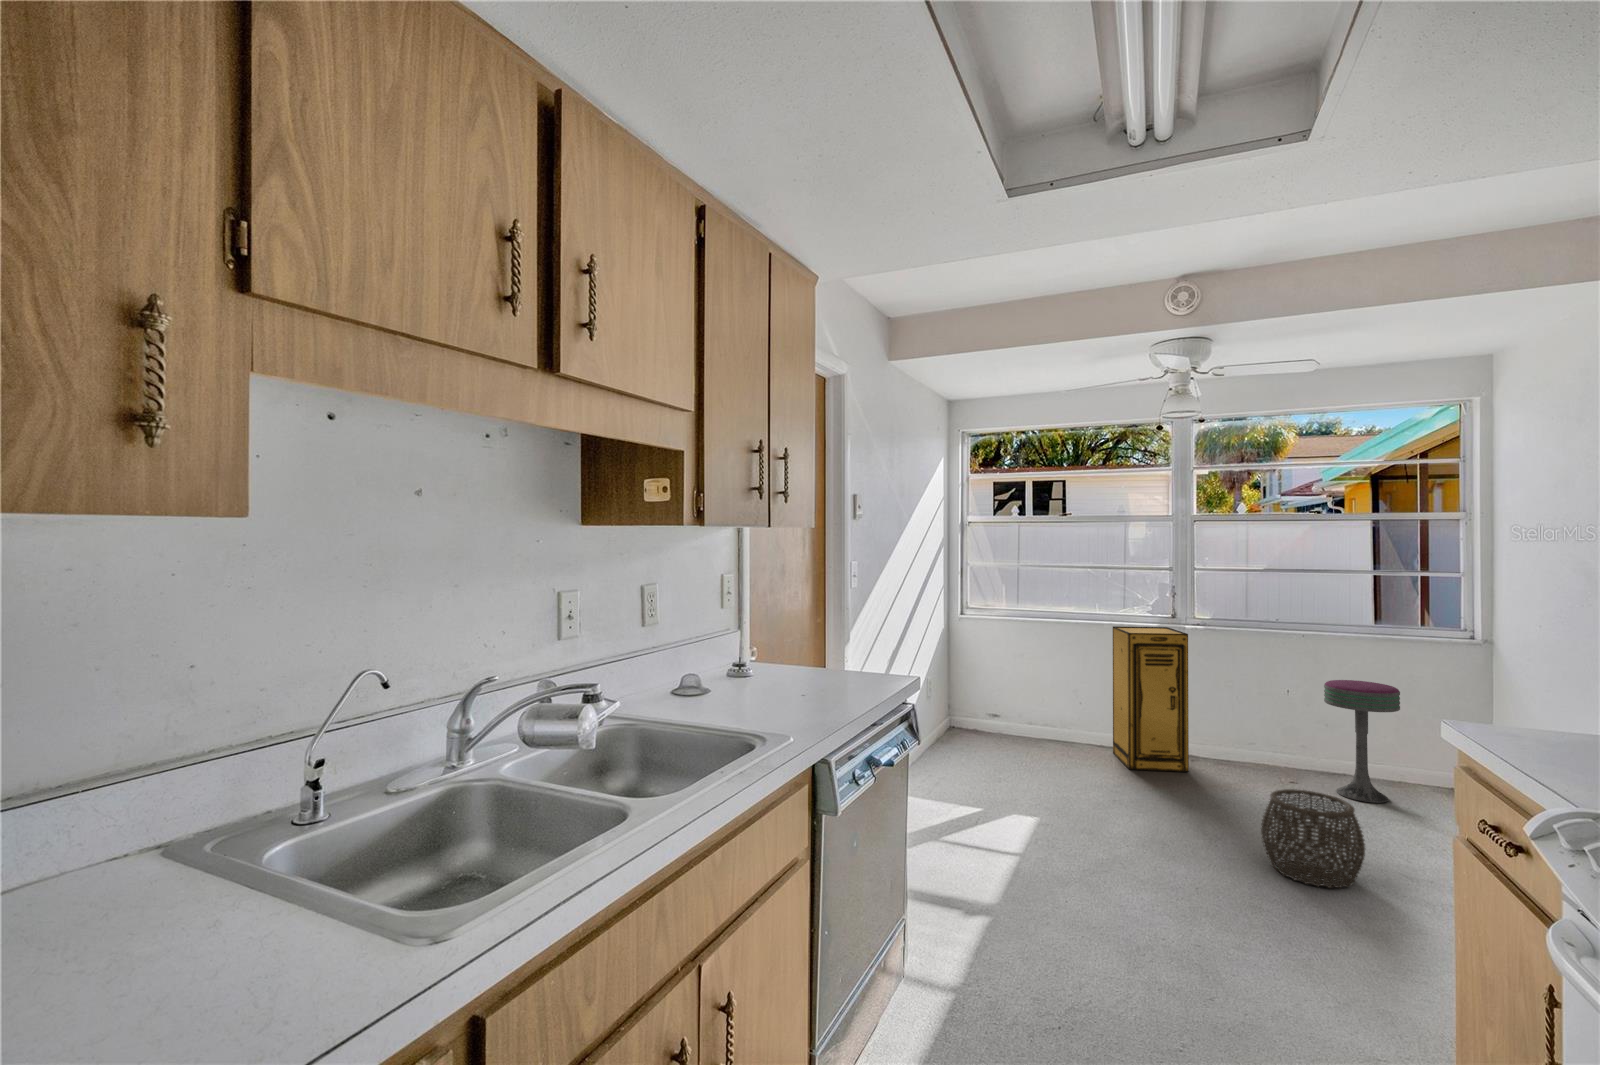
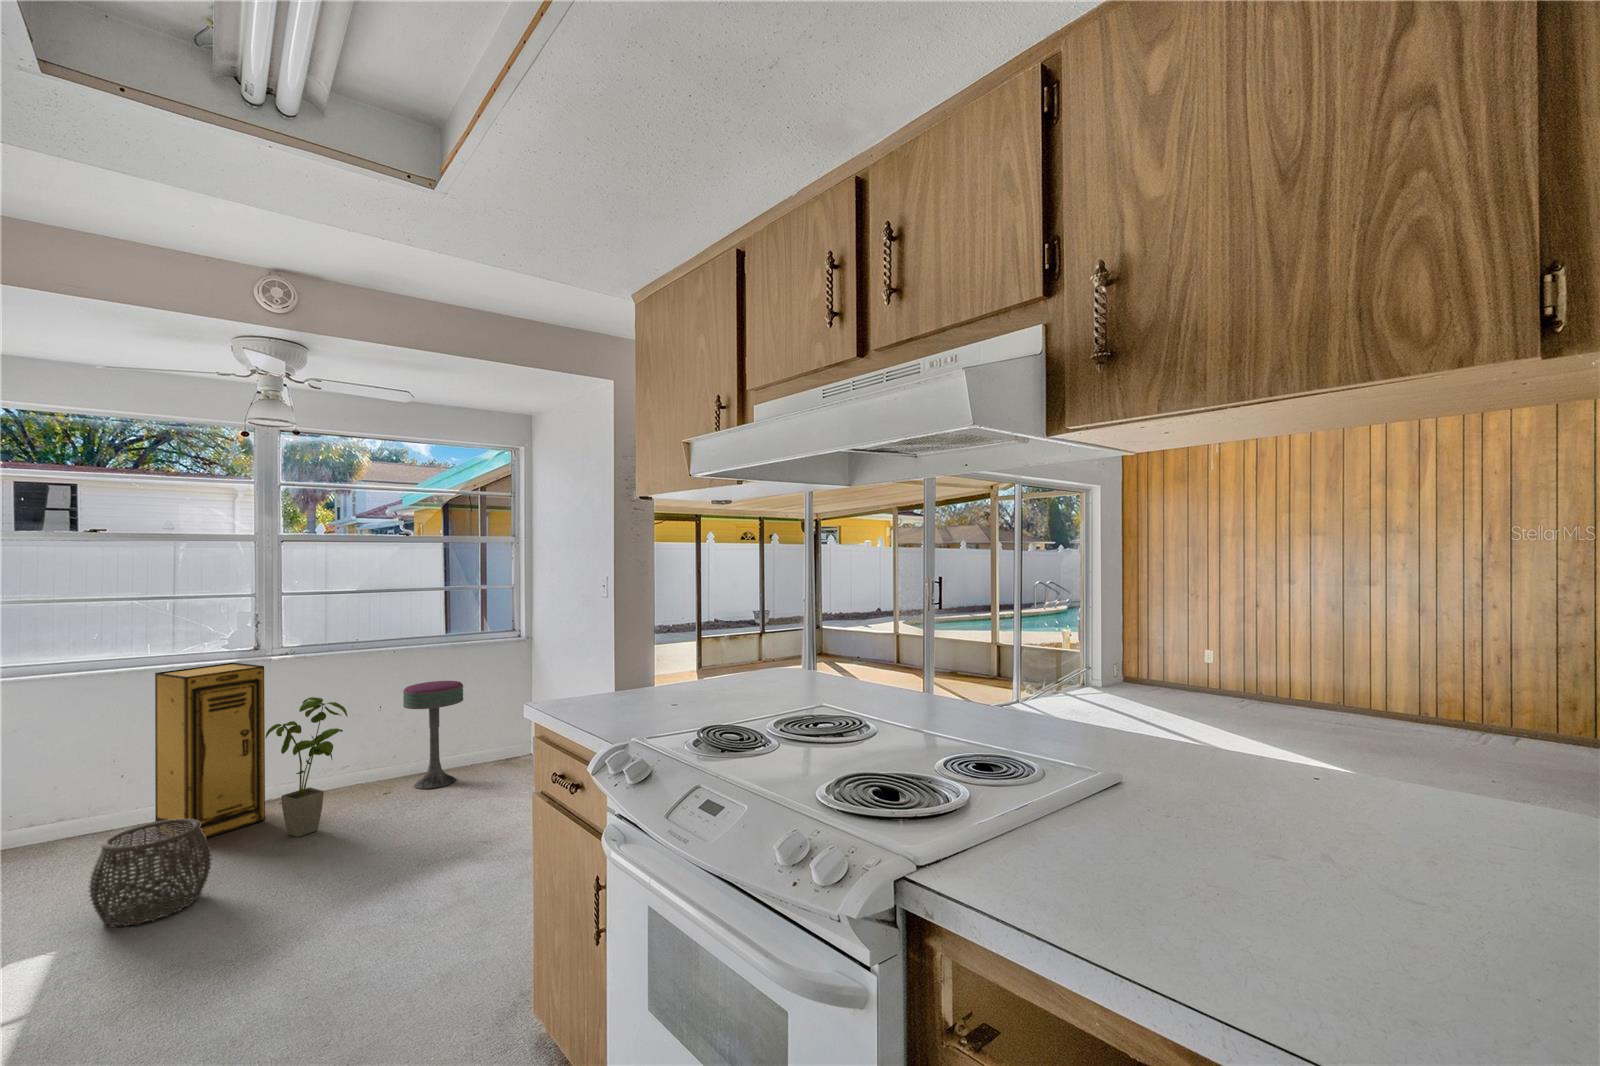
house plant: none [1184,670,1255,797] -> present [266,697,347,837]
woven basket: present [1261,789,1365,888] -> present [89,819,212,927]

